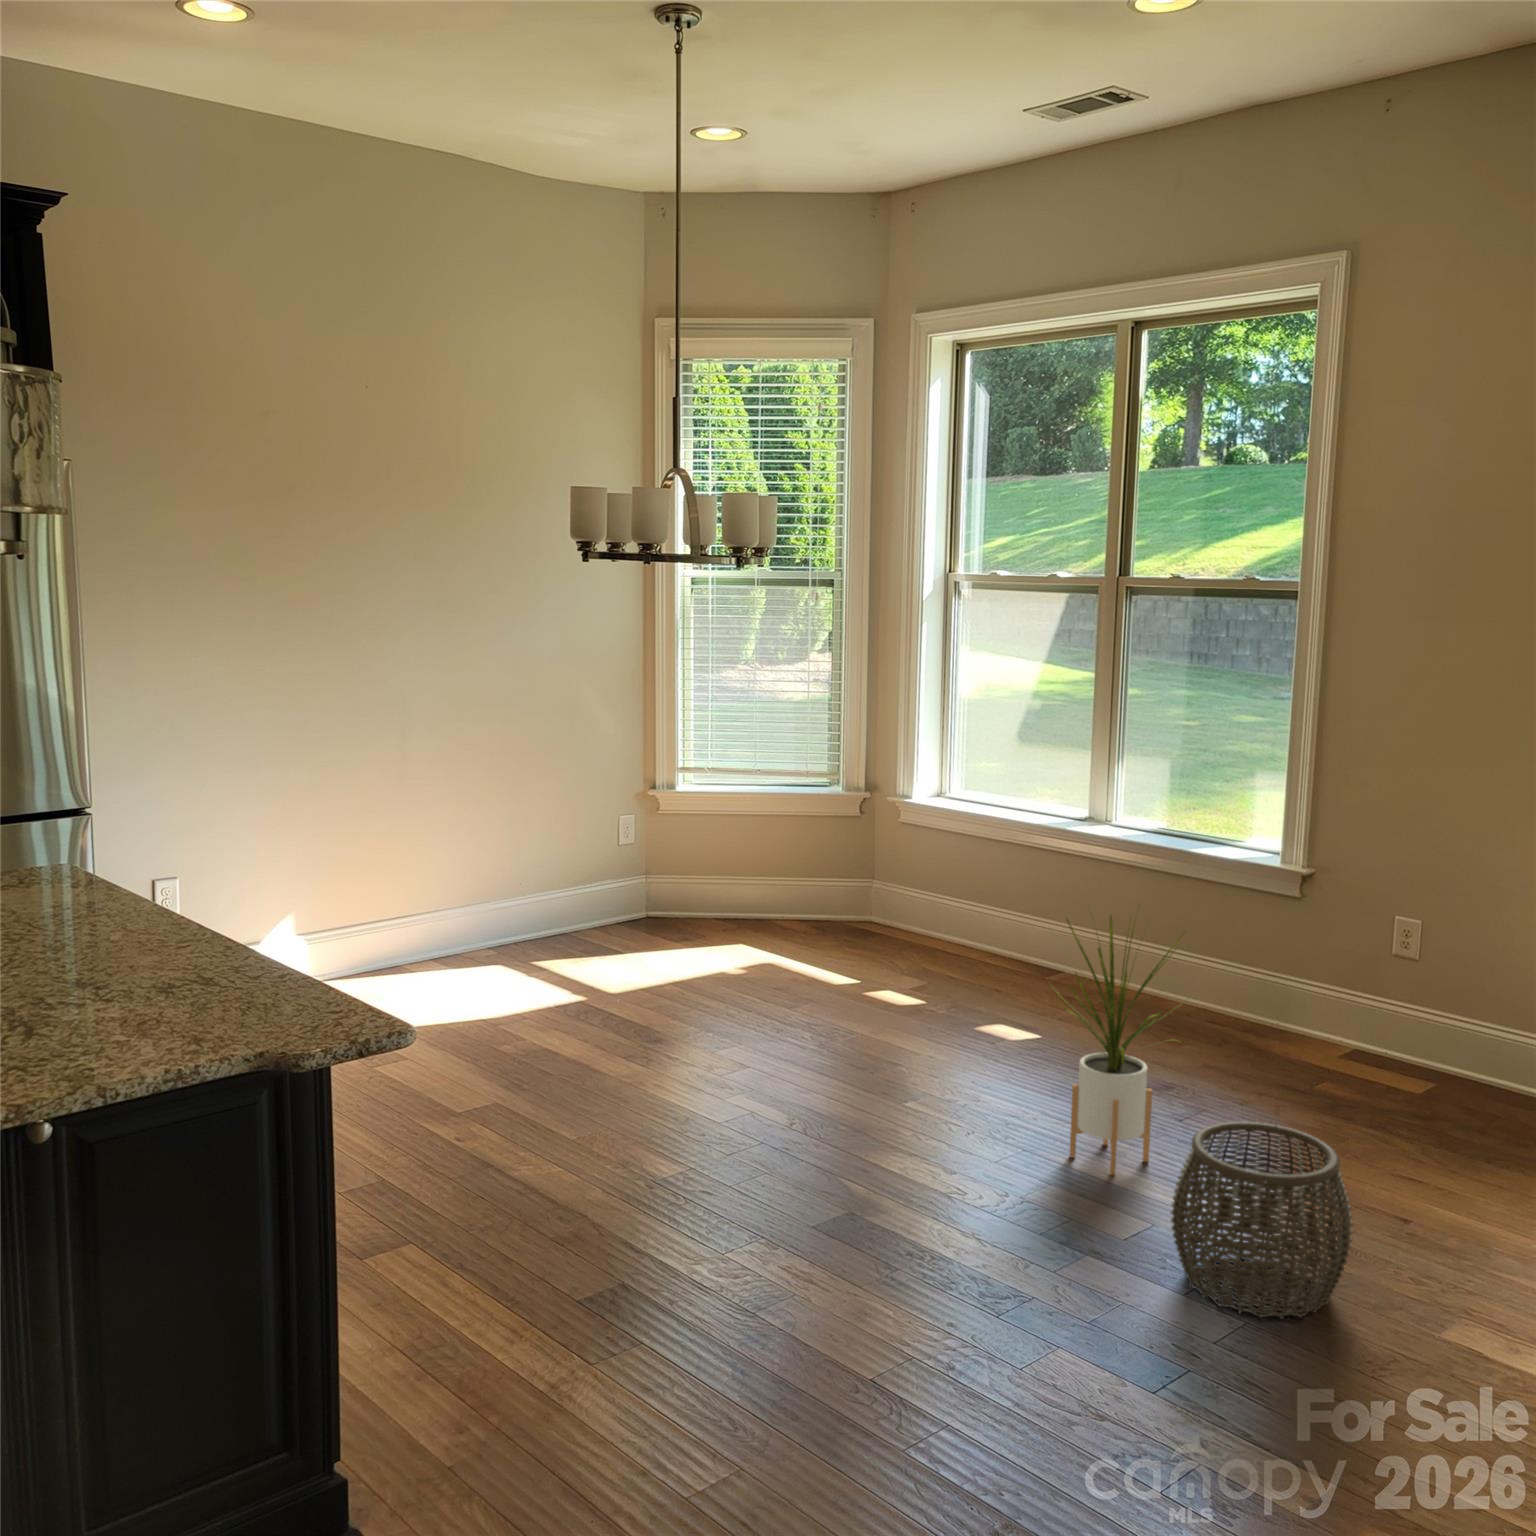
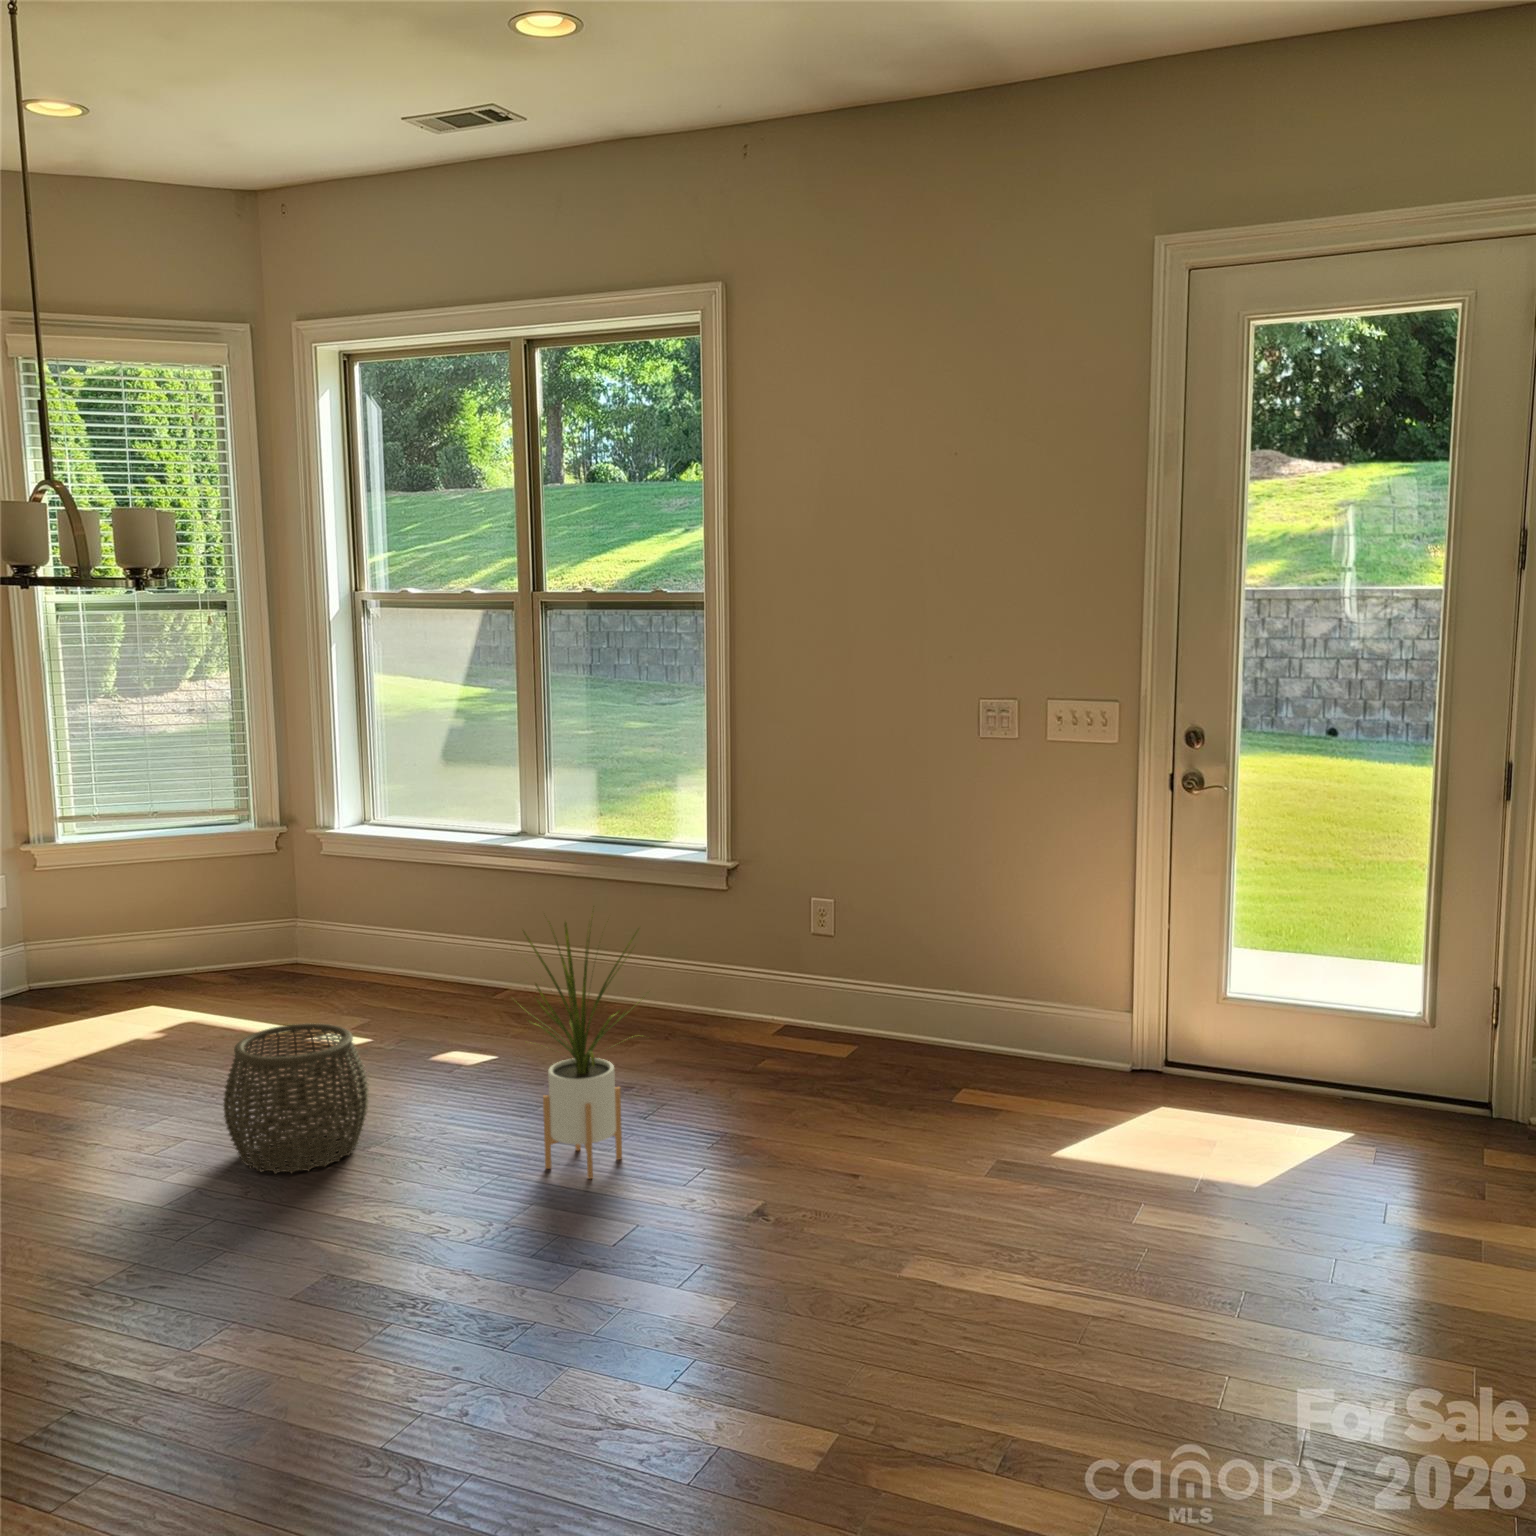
woven basket: present [1171,1122,1353,1319] -> present [224,1023,369,1174]

